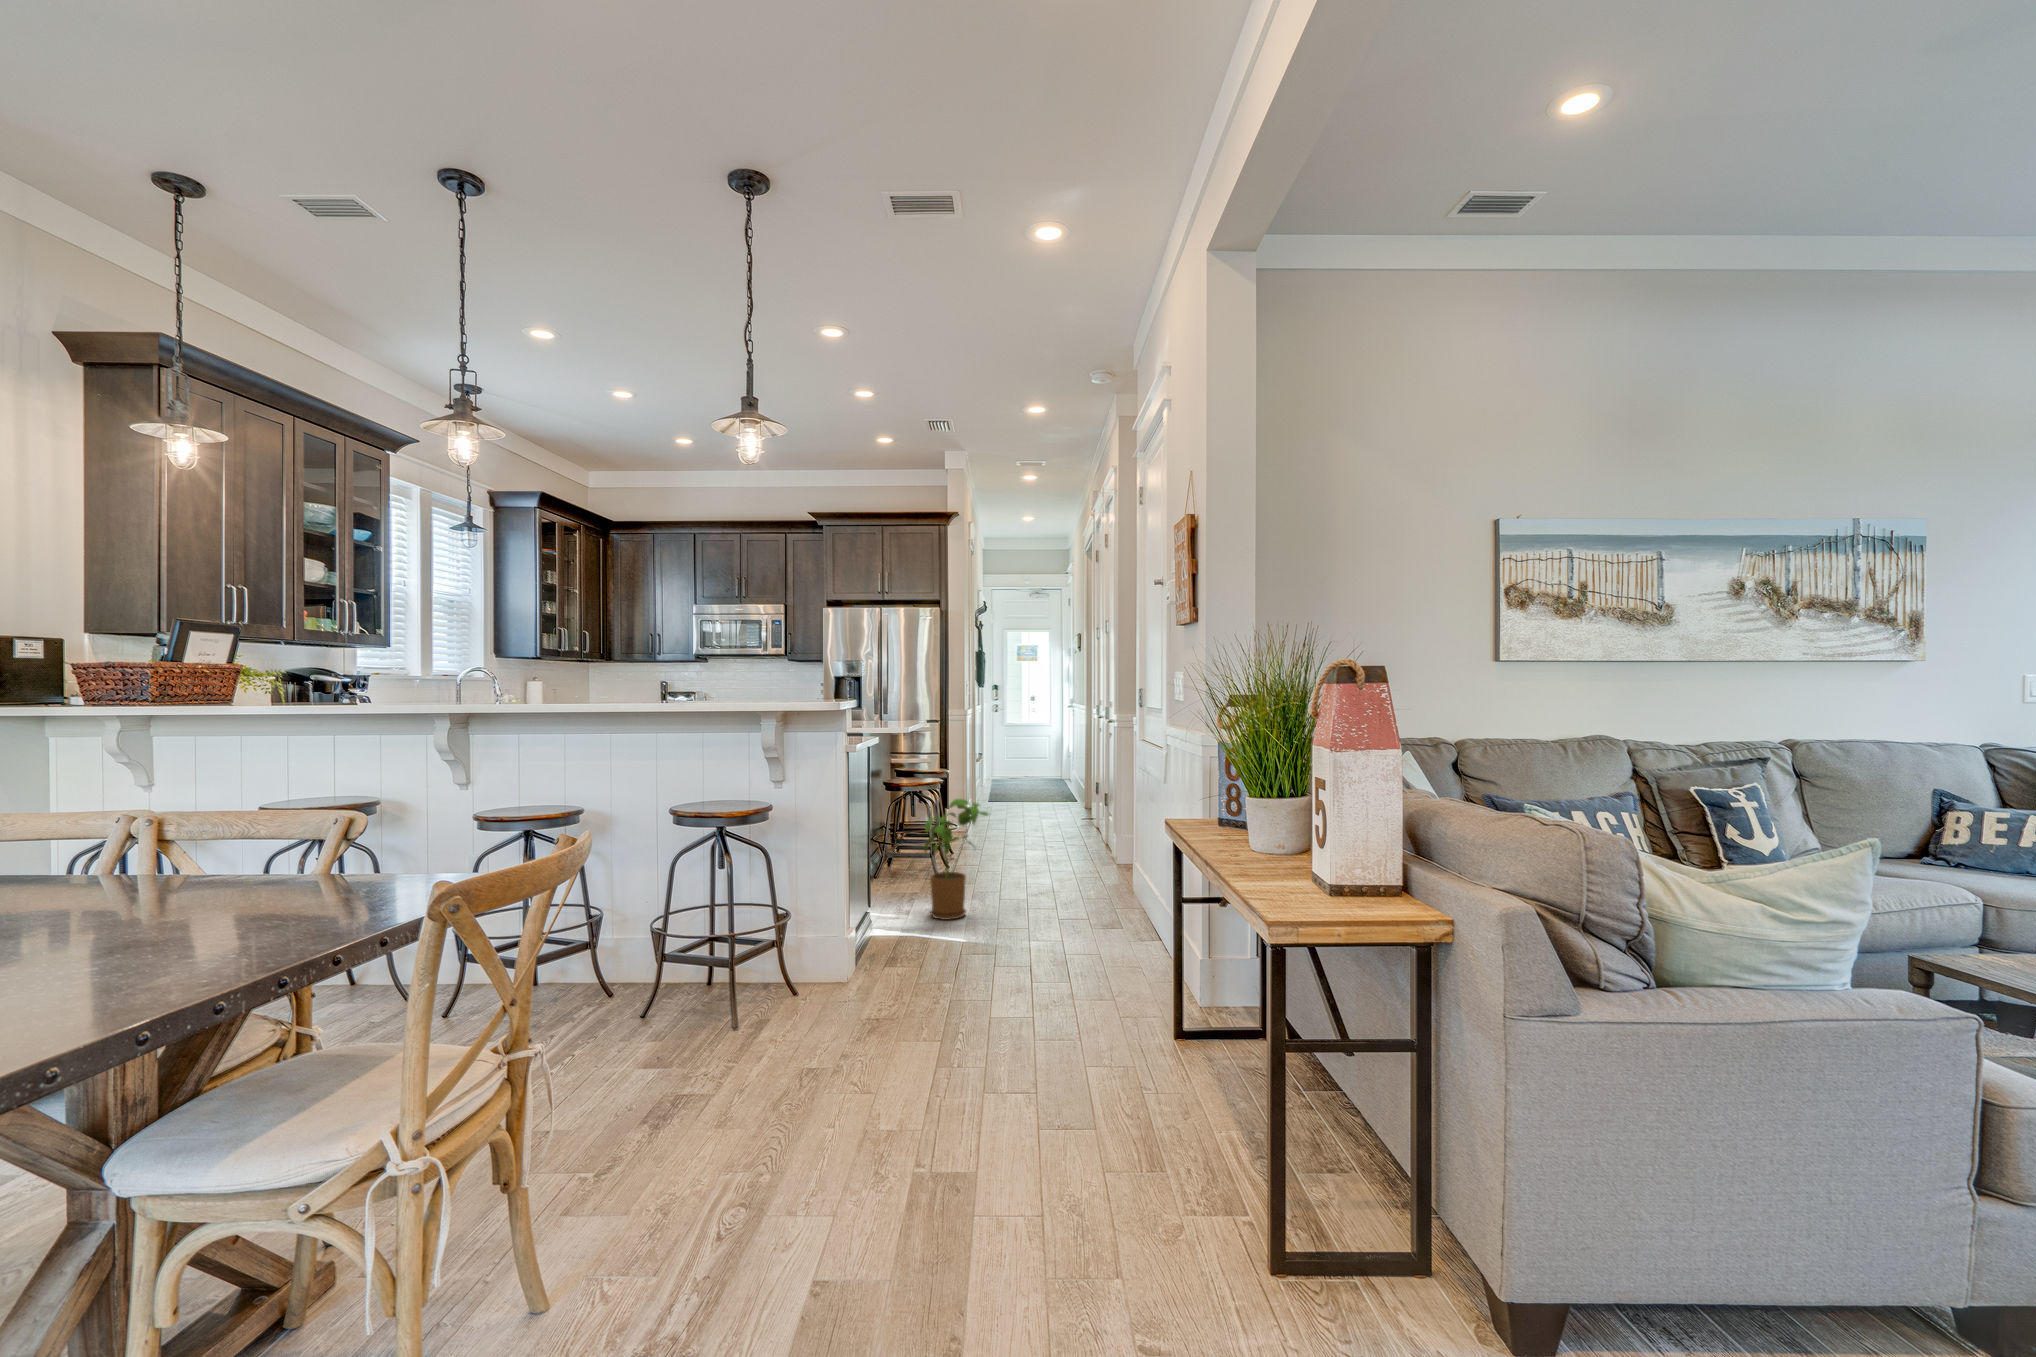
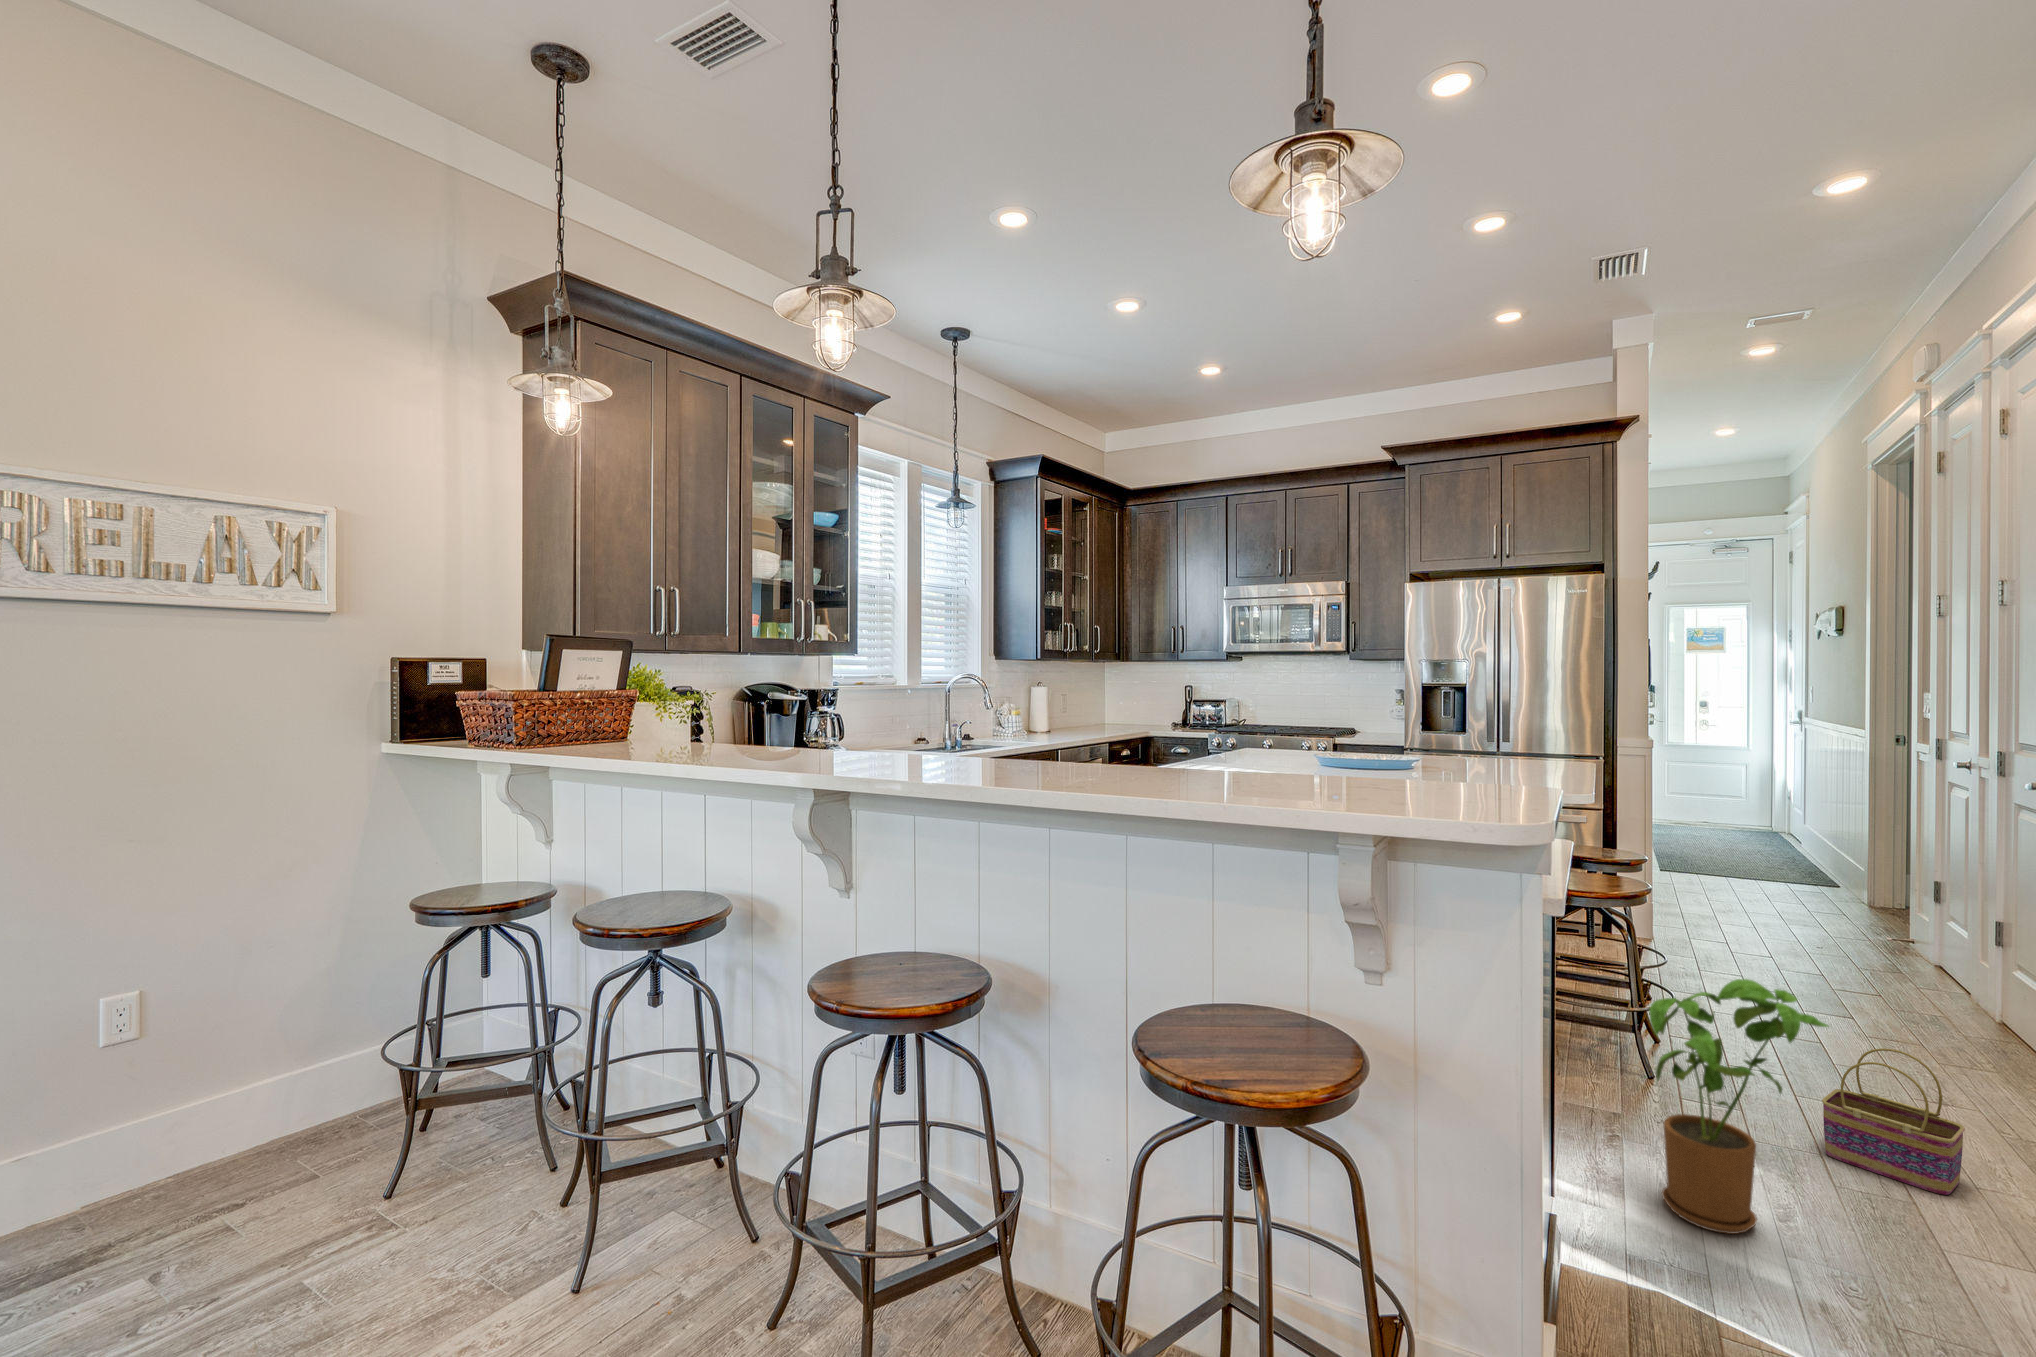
basket: none [1006,836,1056,895] -> present [1822,1049,1965,1195]

